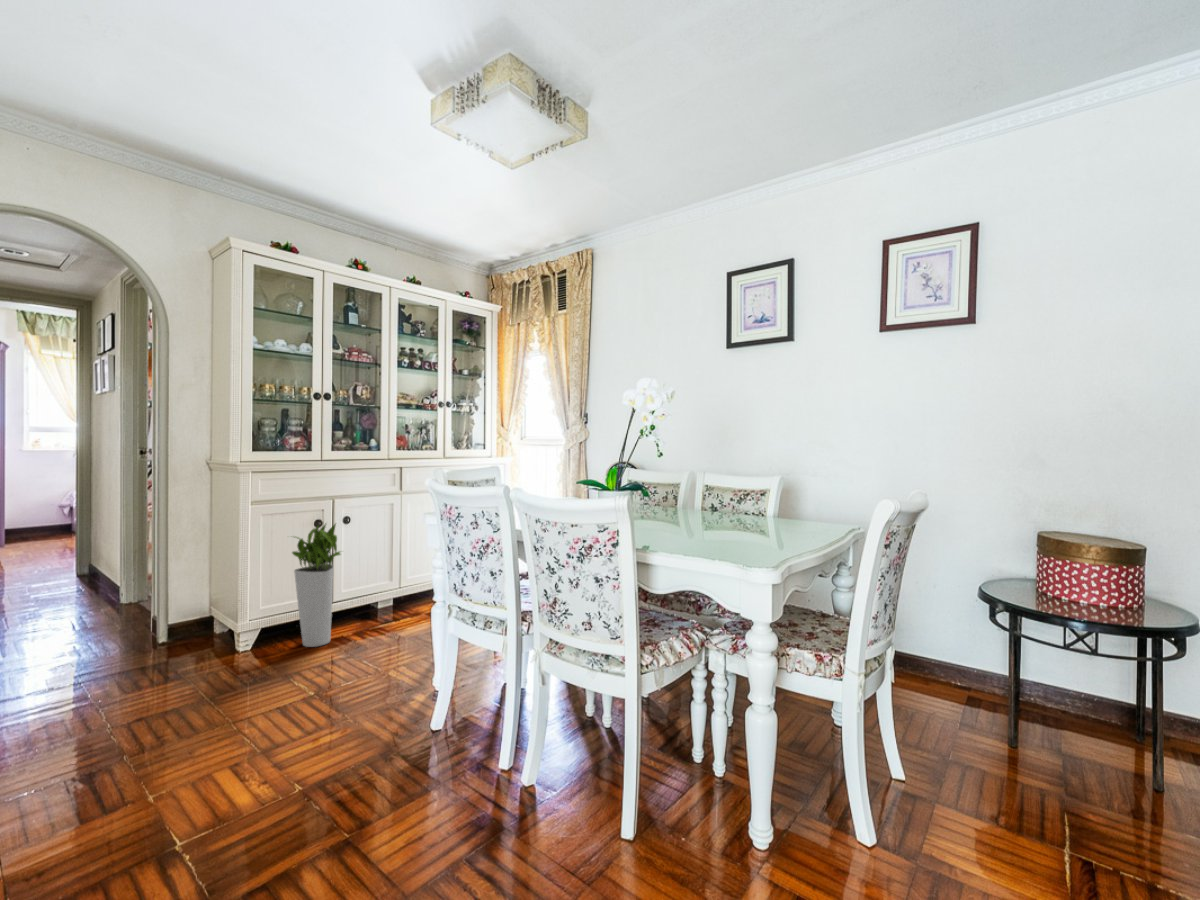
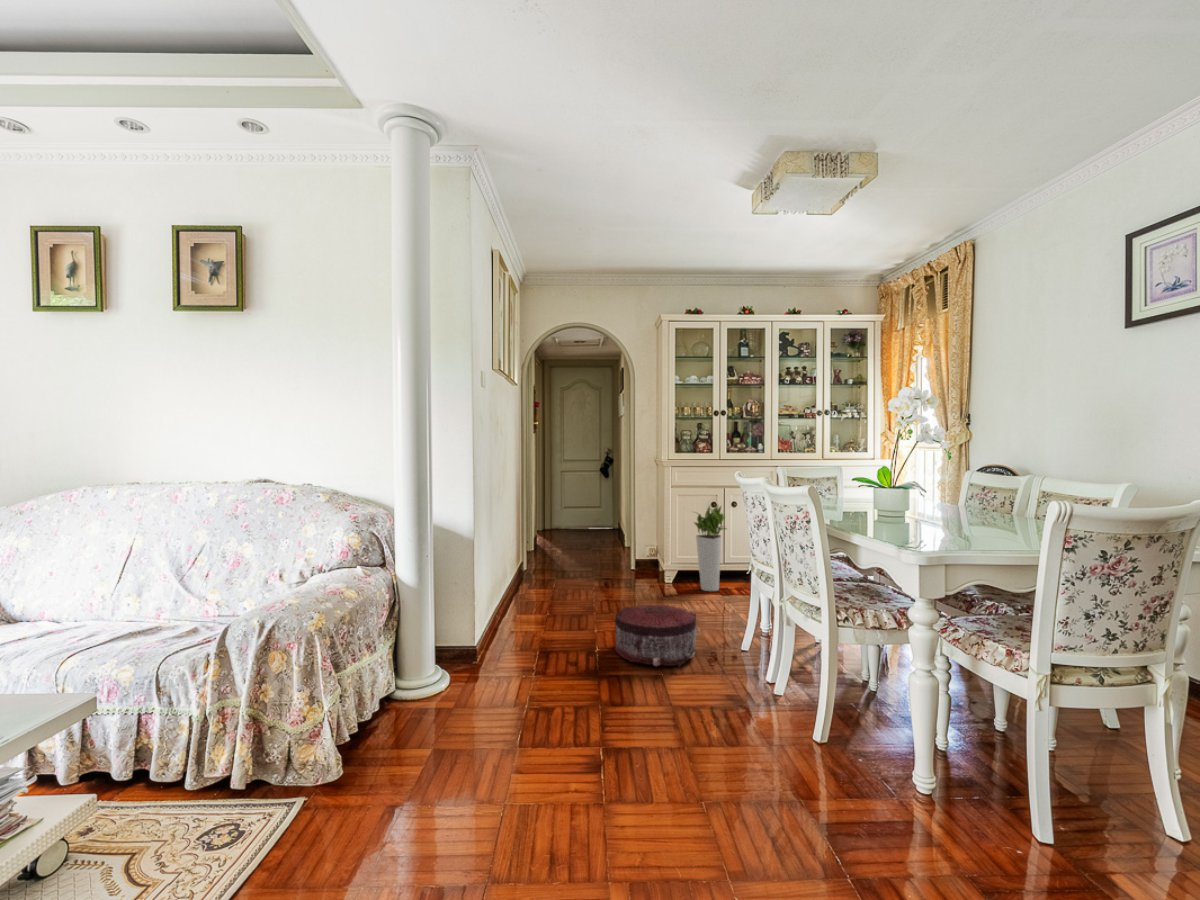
pouf: none [218,697,379,842] -> present [615,604,697,666]

